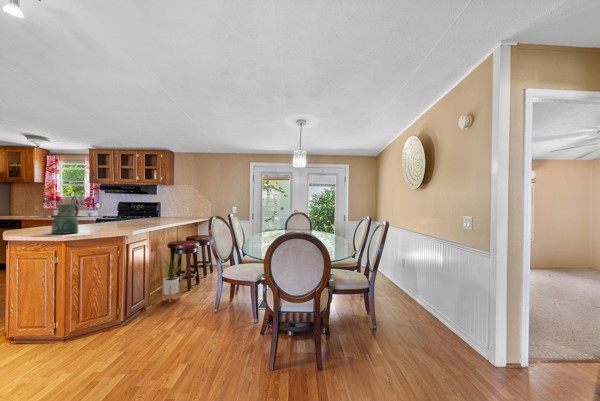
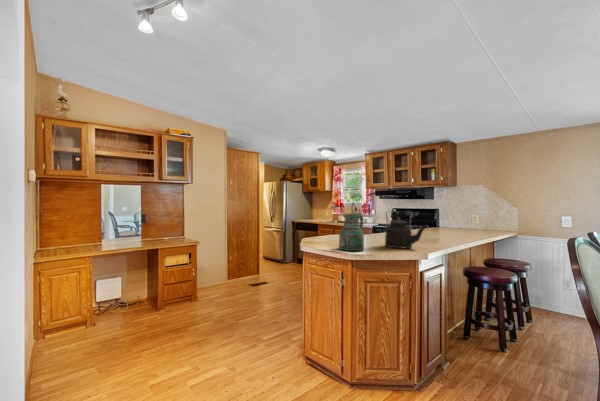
kettle: none [100,203,134,230] -> present [385,212,425,249]
house plant: present [162,248,182,302] -> none [451,275,501,368]

